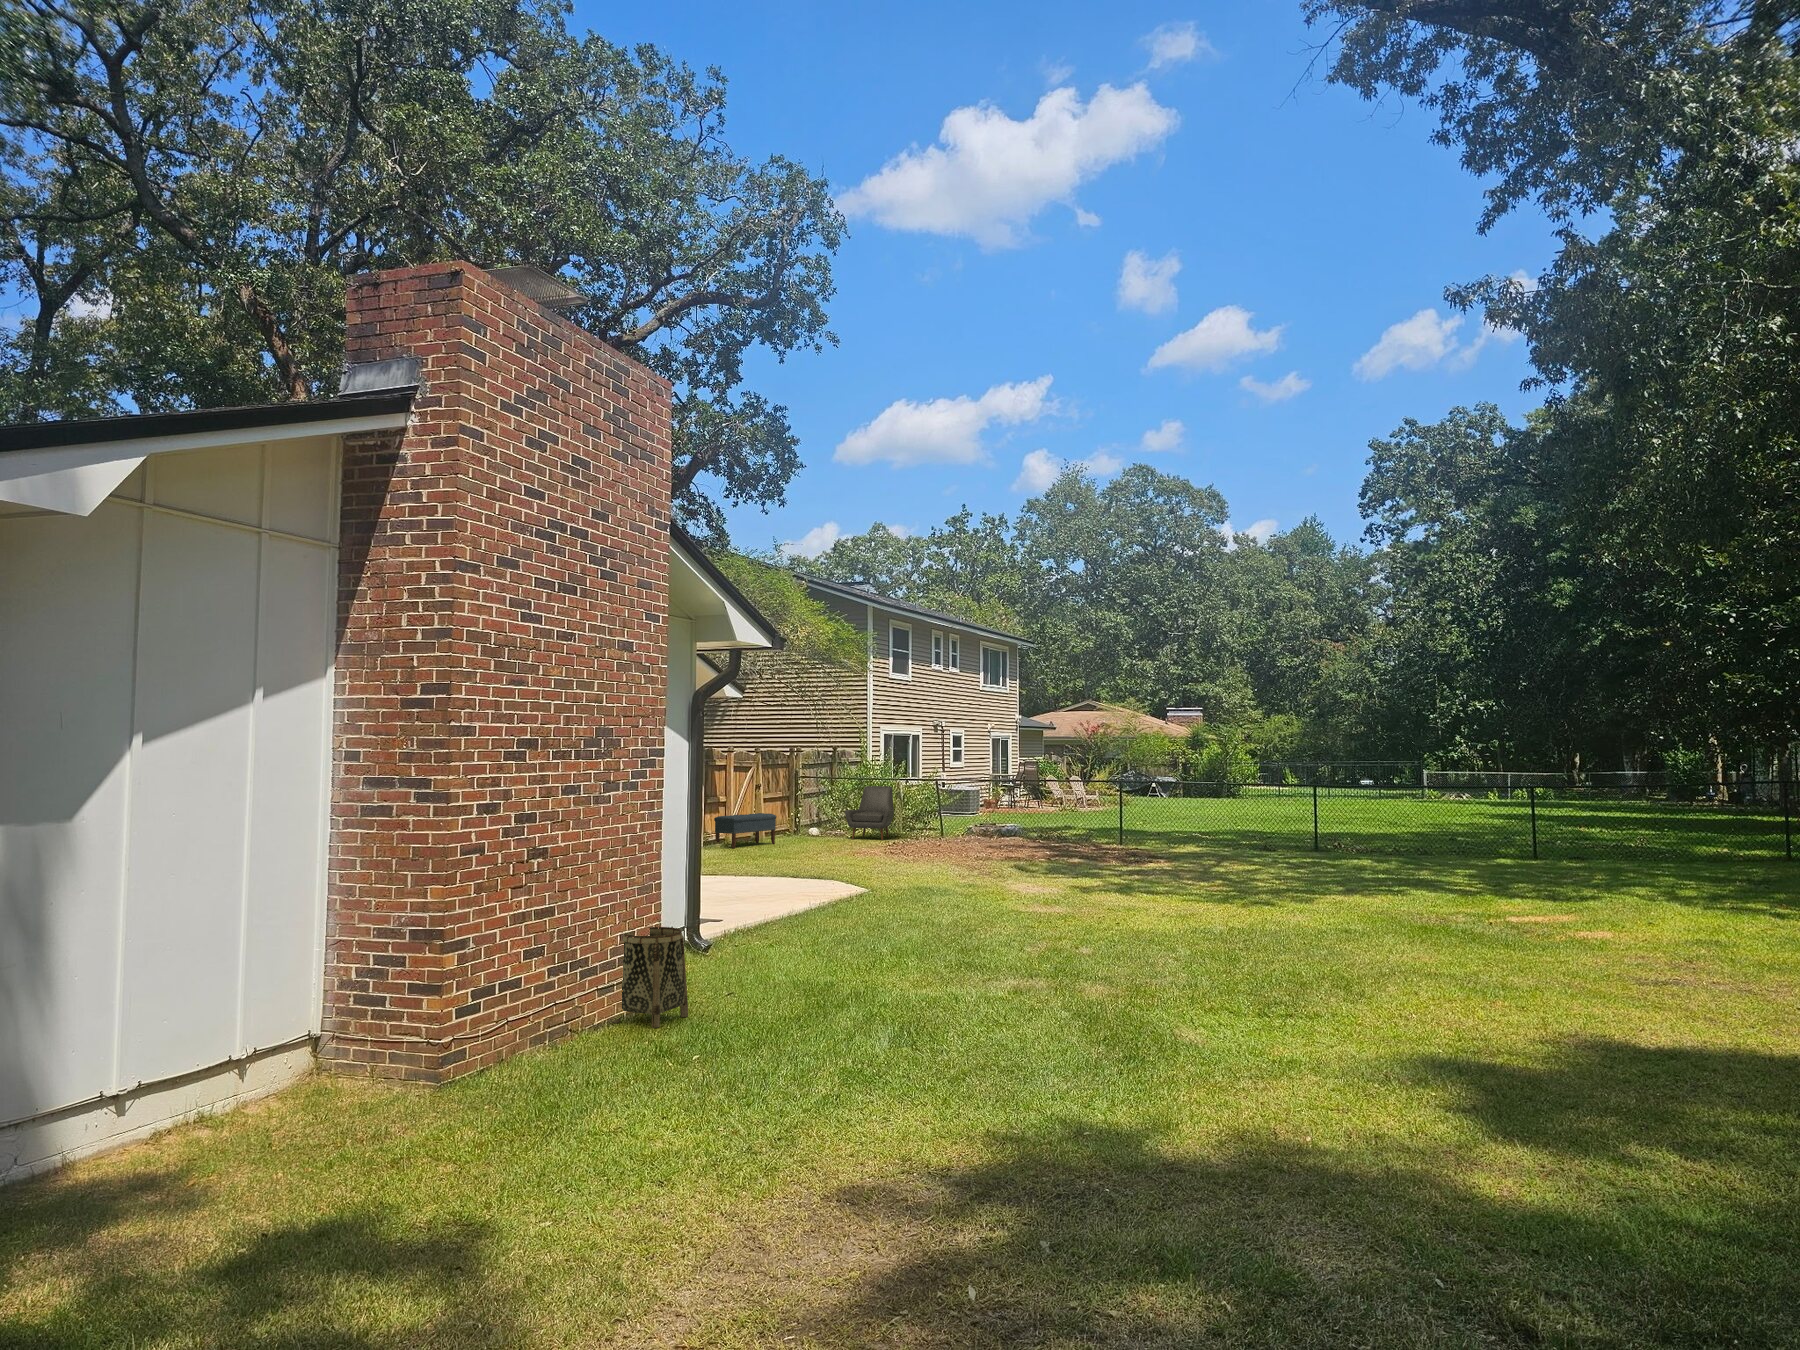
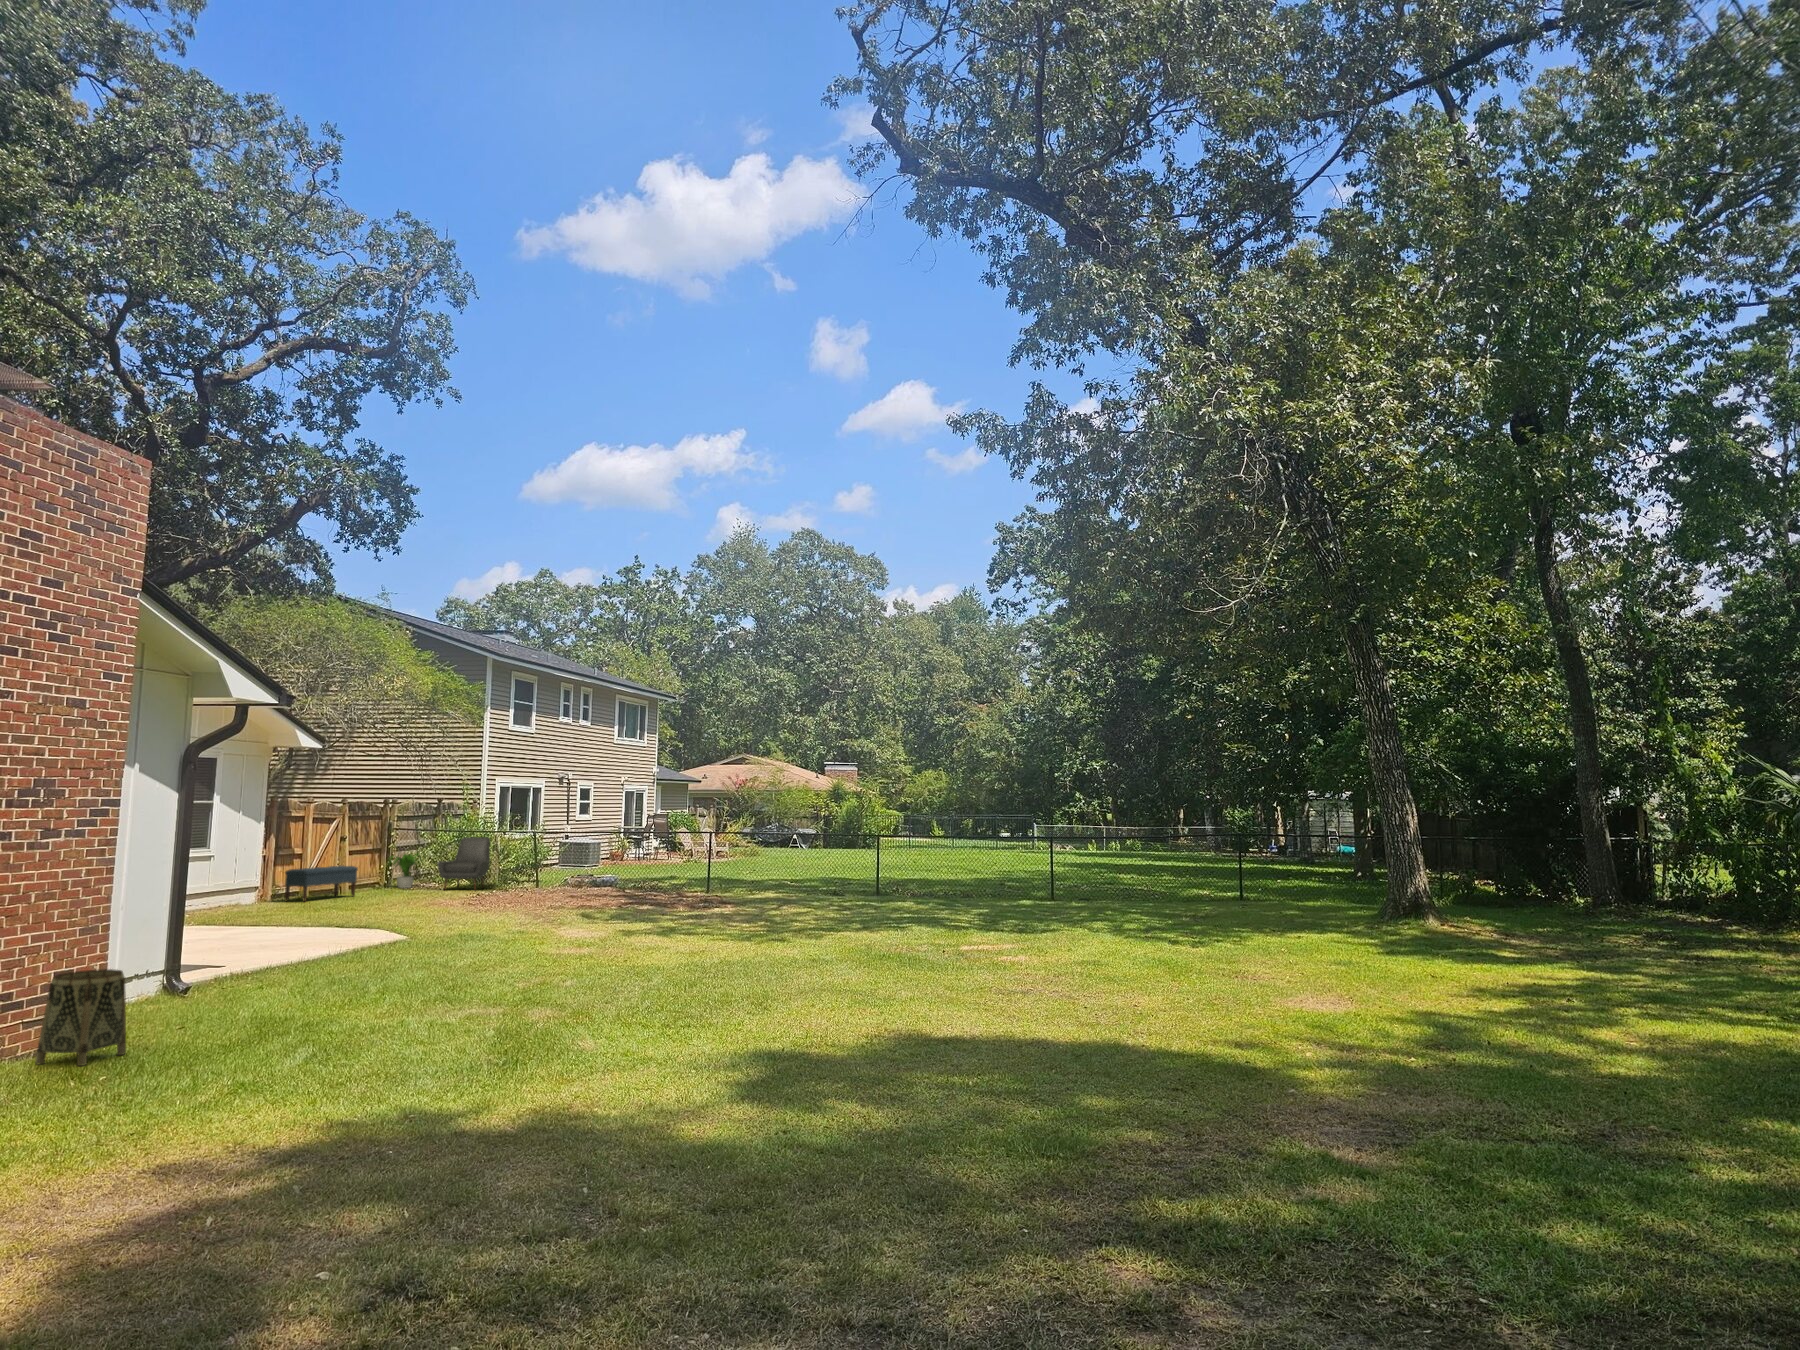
potted plant: none [796,802,831,836] -> present [389,853,425,888]

